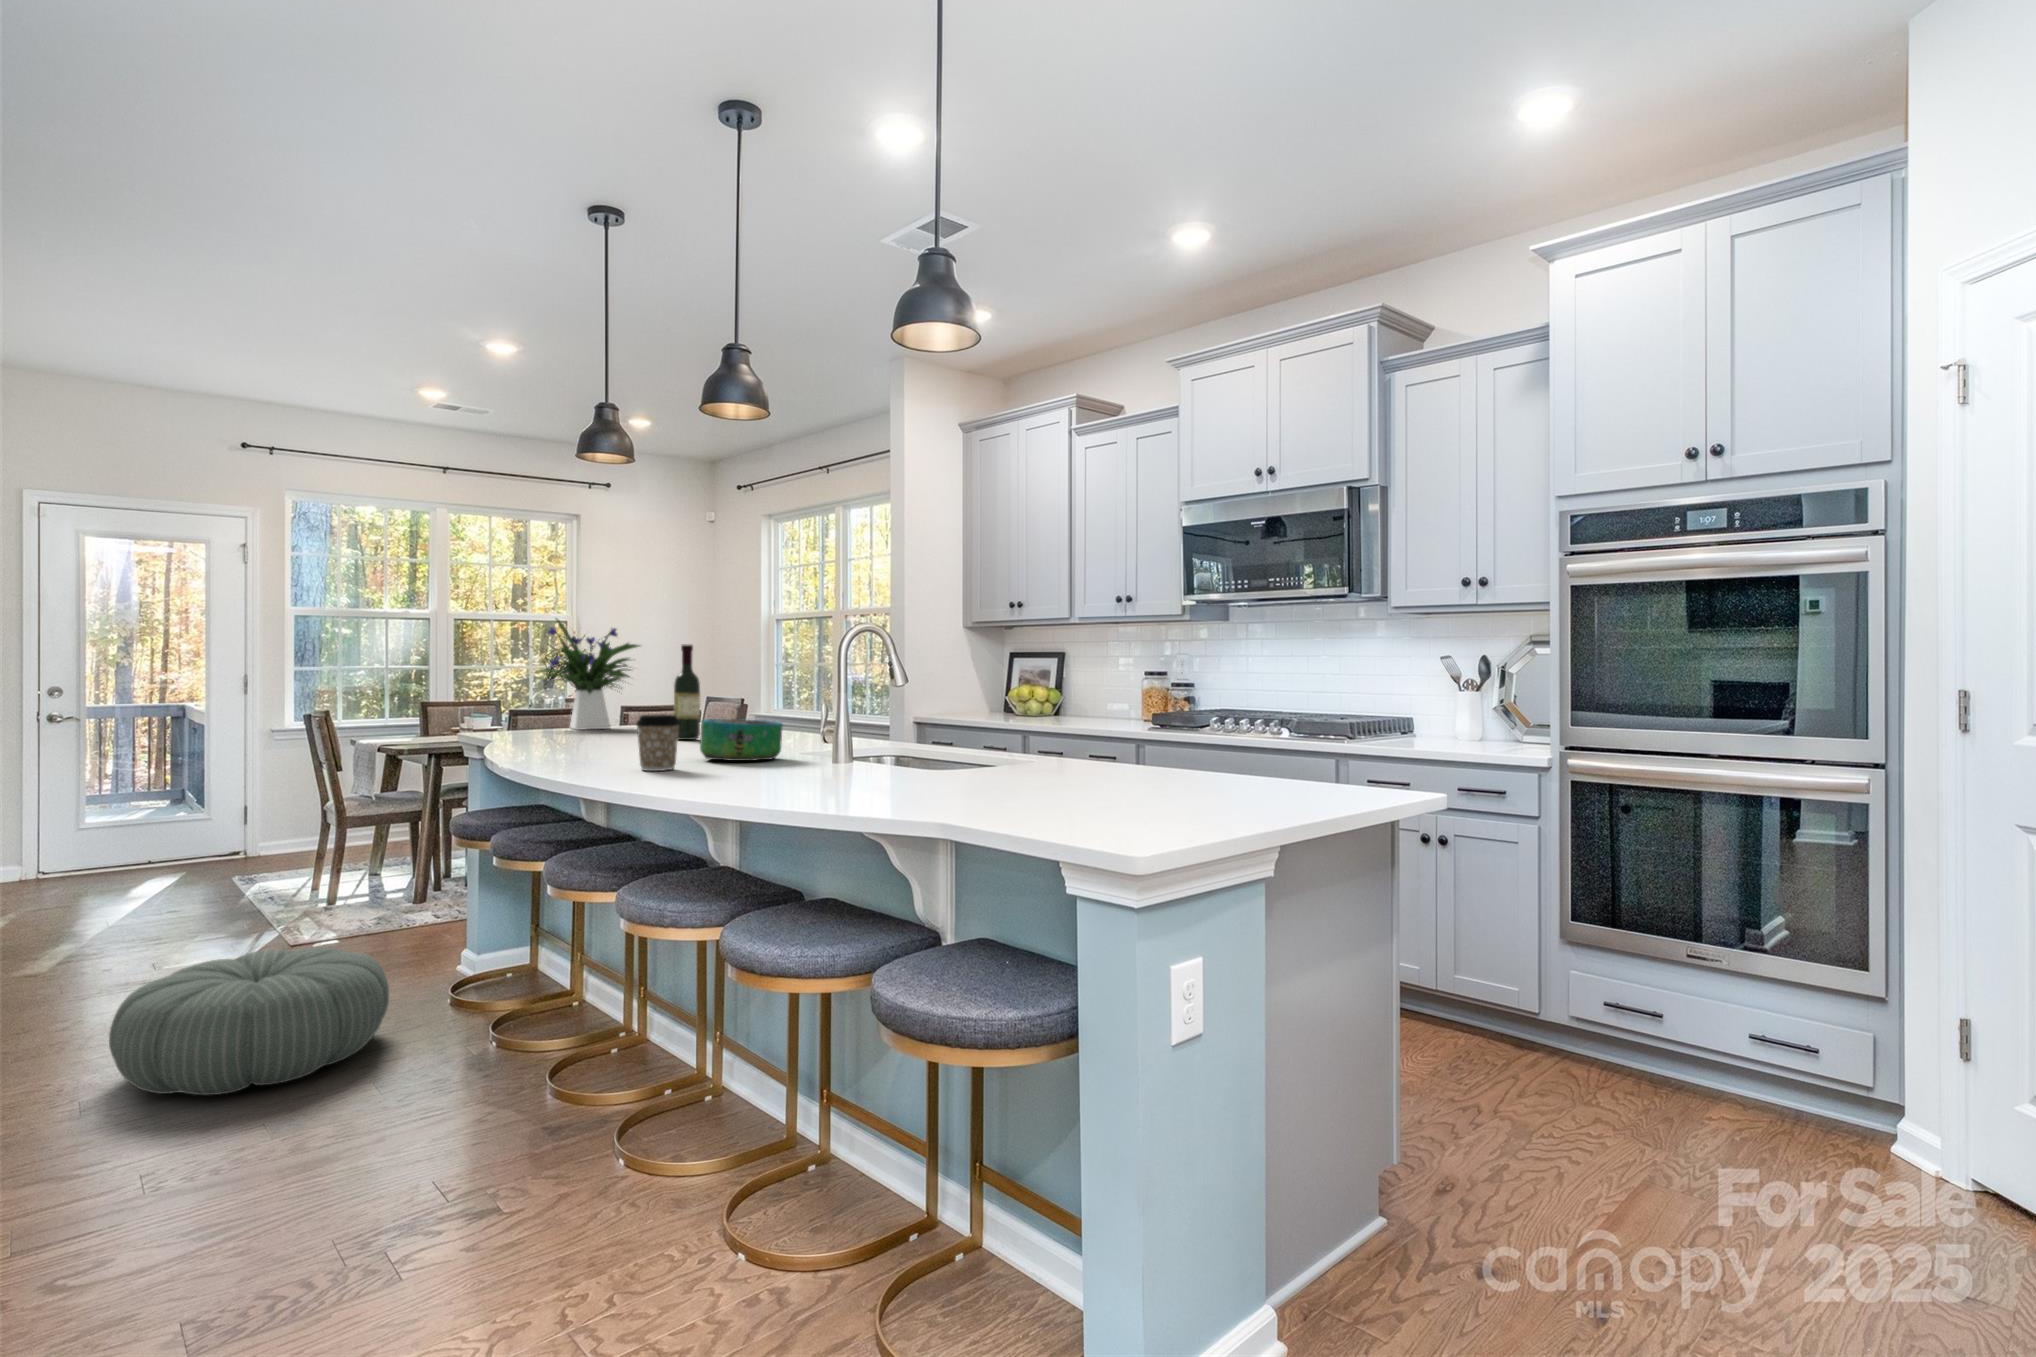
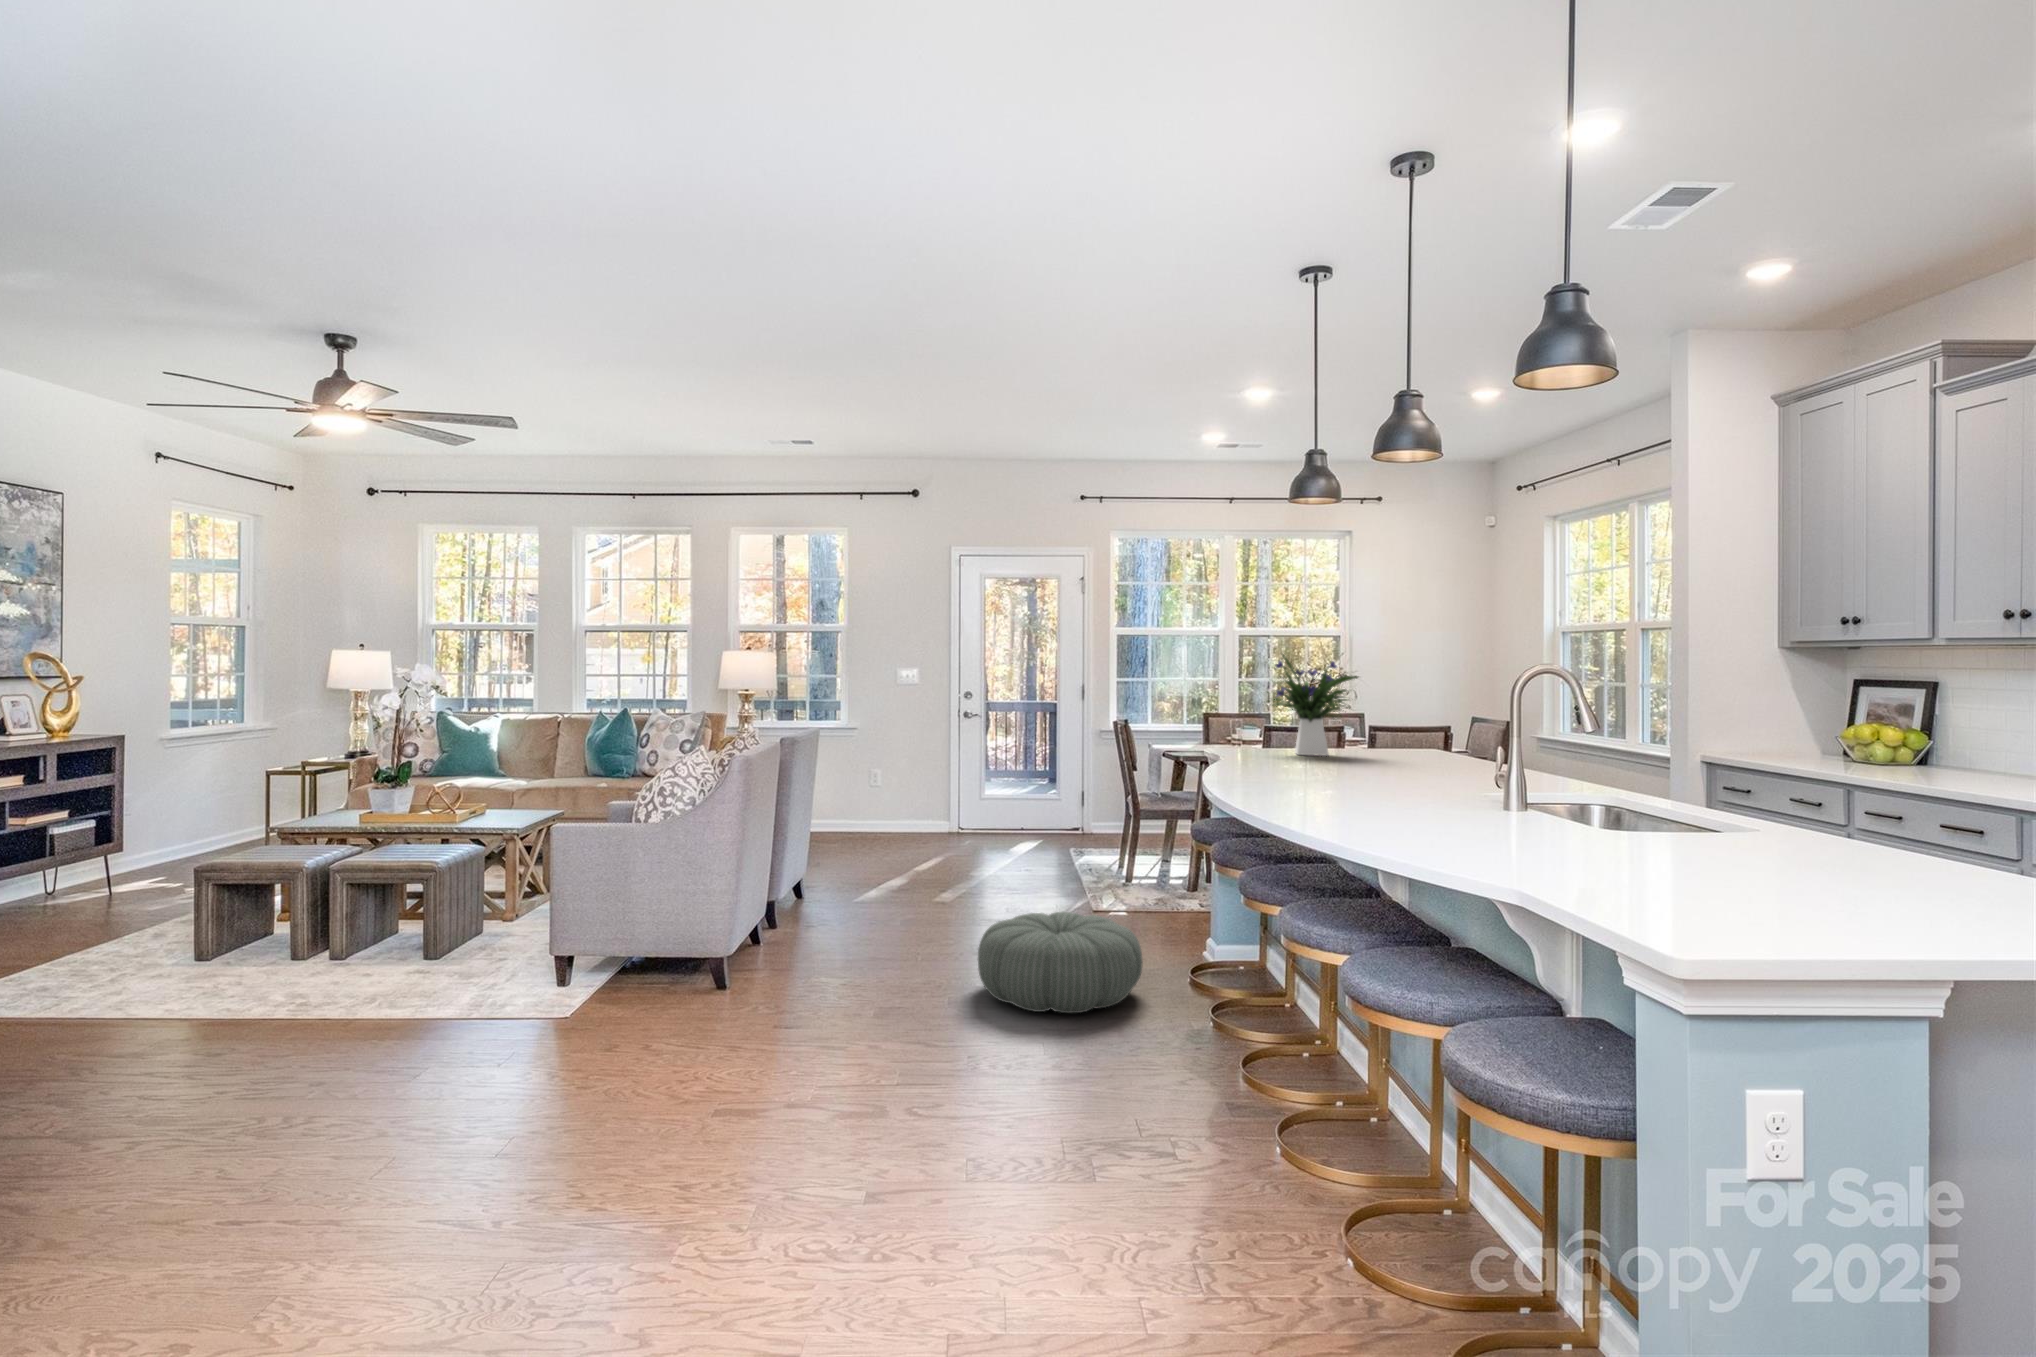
wine bottle: present [674,644,700,740] -> none [1370,682,1396,774]
coffee cup: present [636,715,680,771] -> none [1294,756,1333,808]
decorative bowl: present [700,719,782,761] -> none [1363,760,1445,805]

